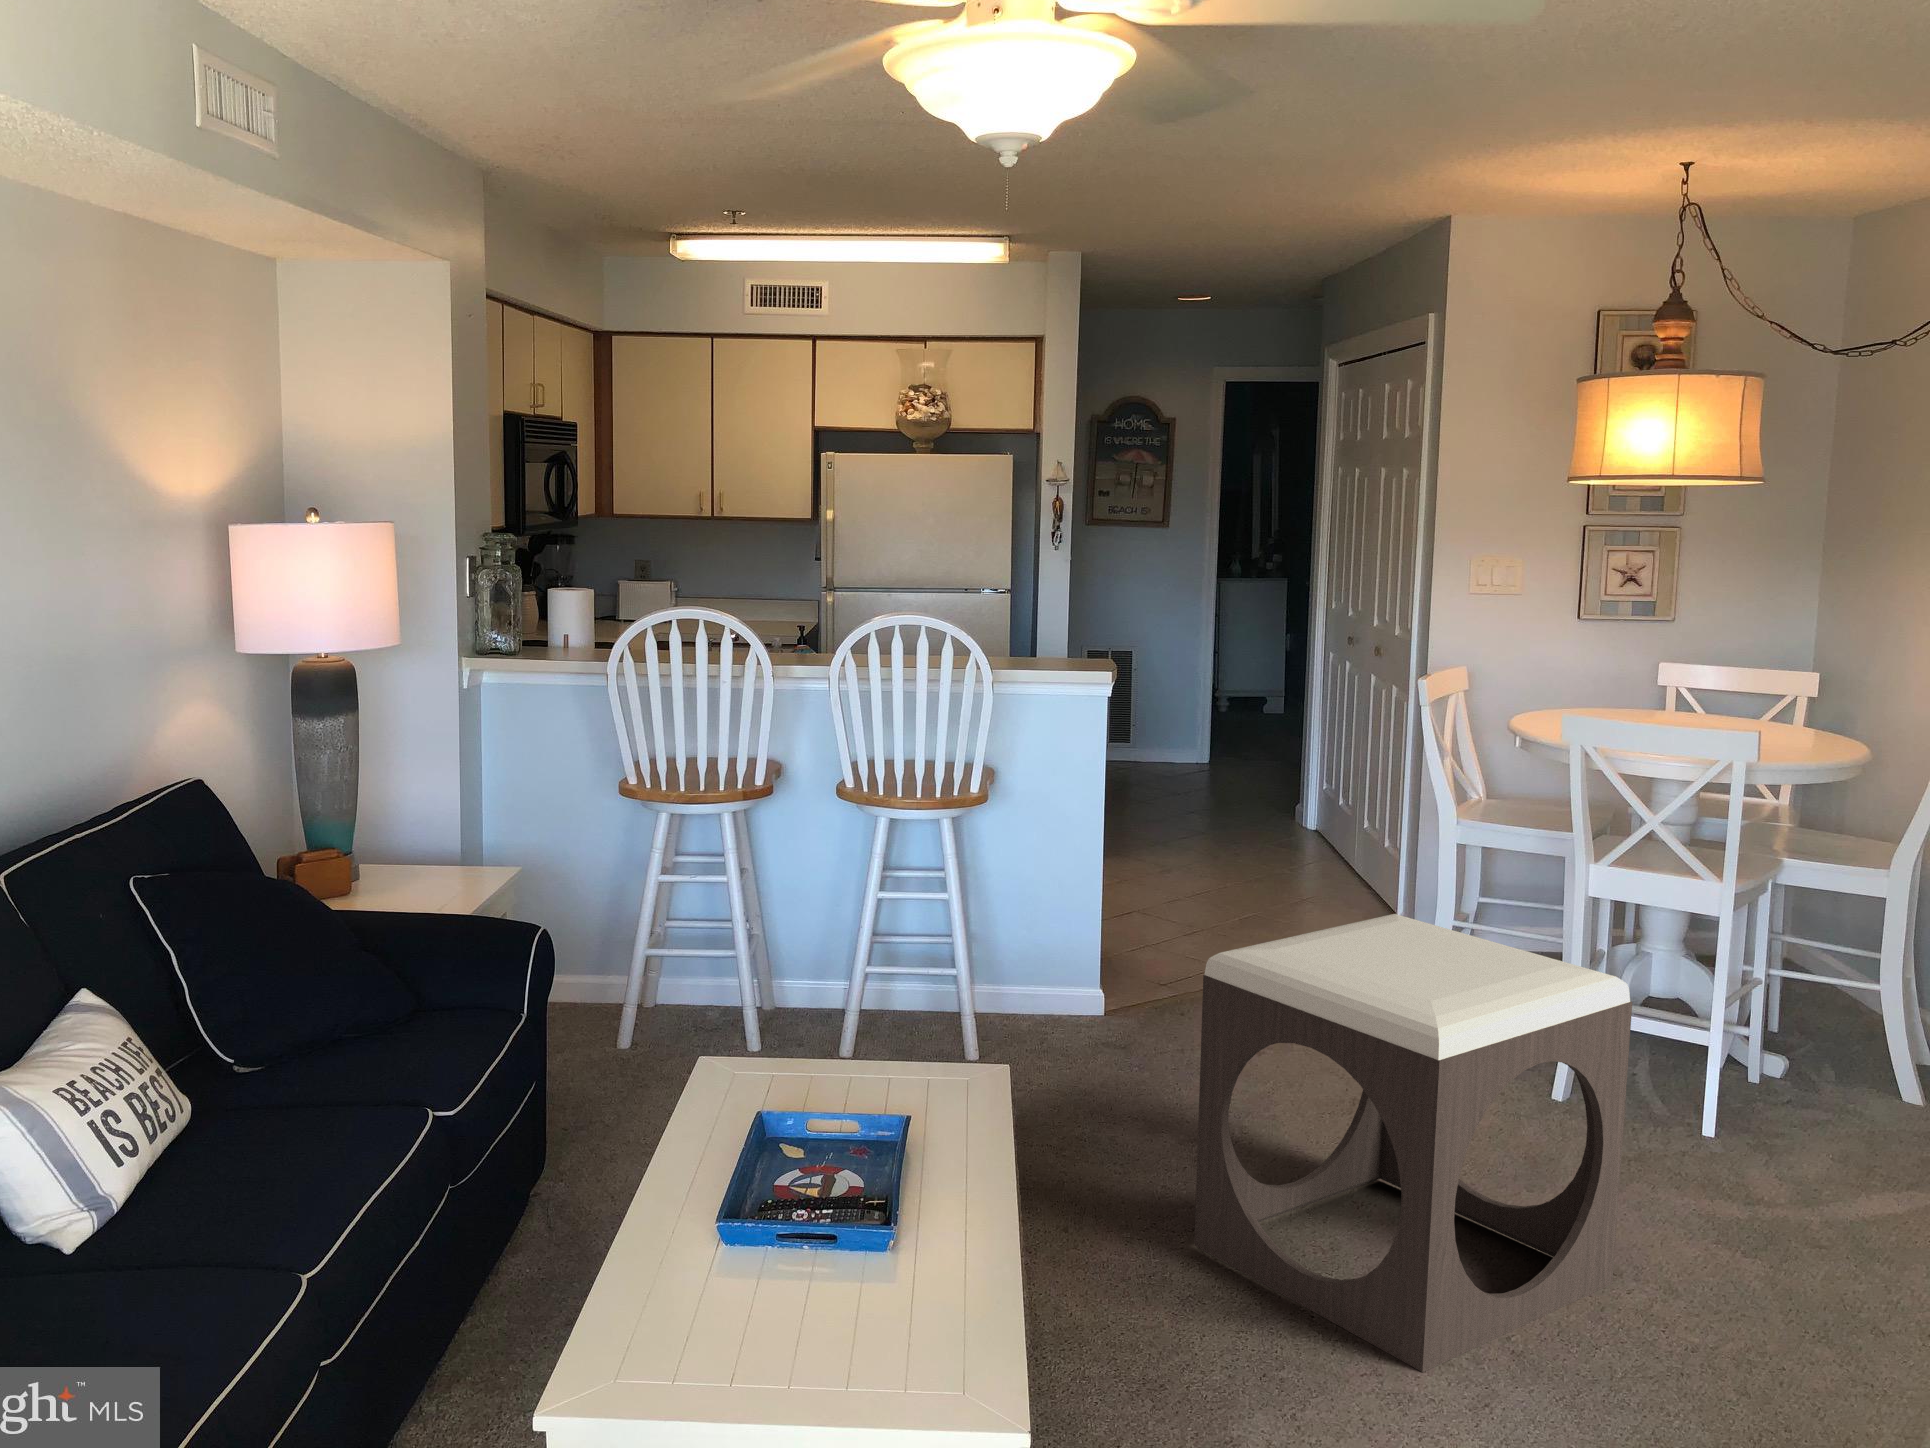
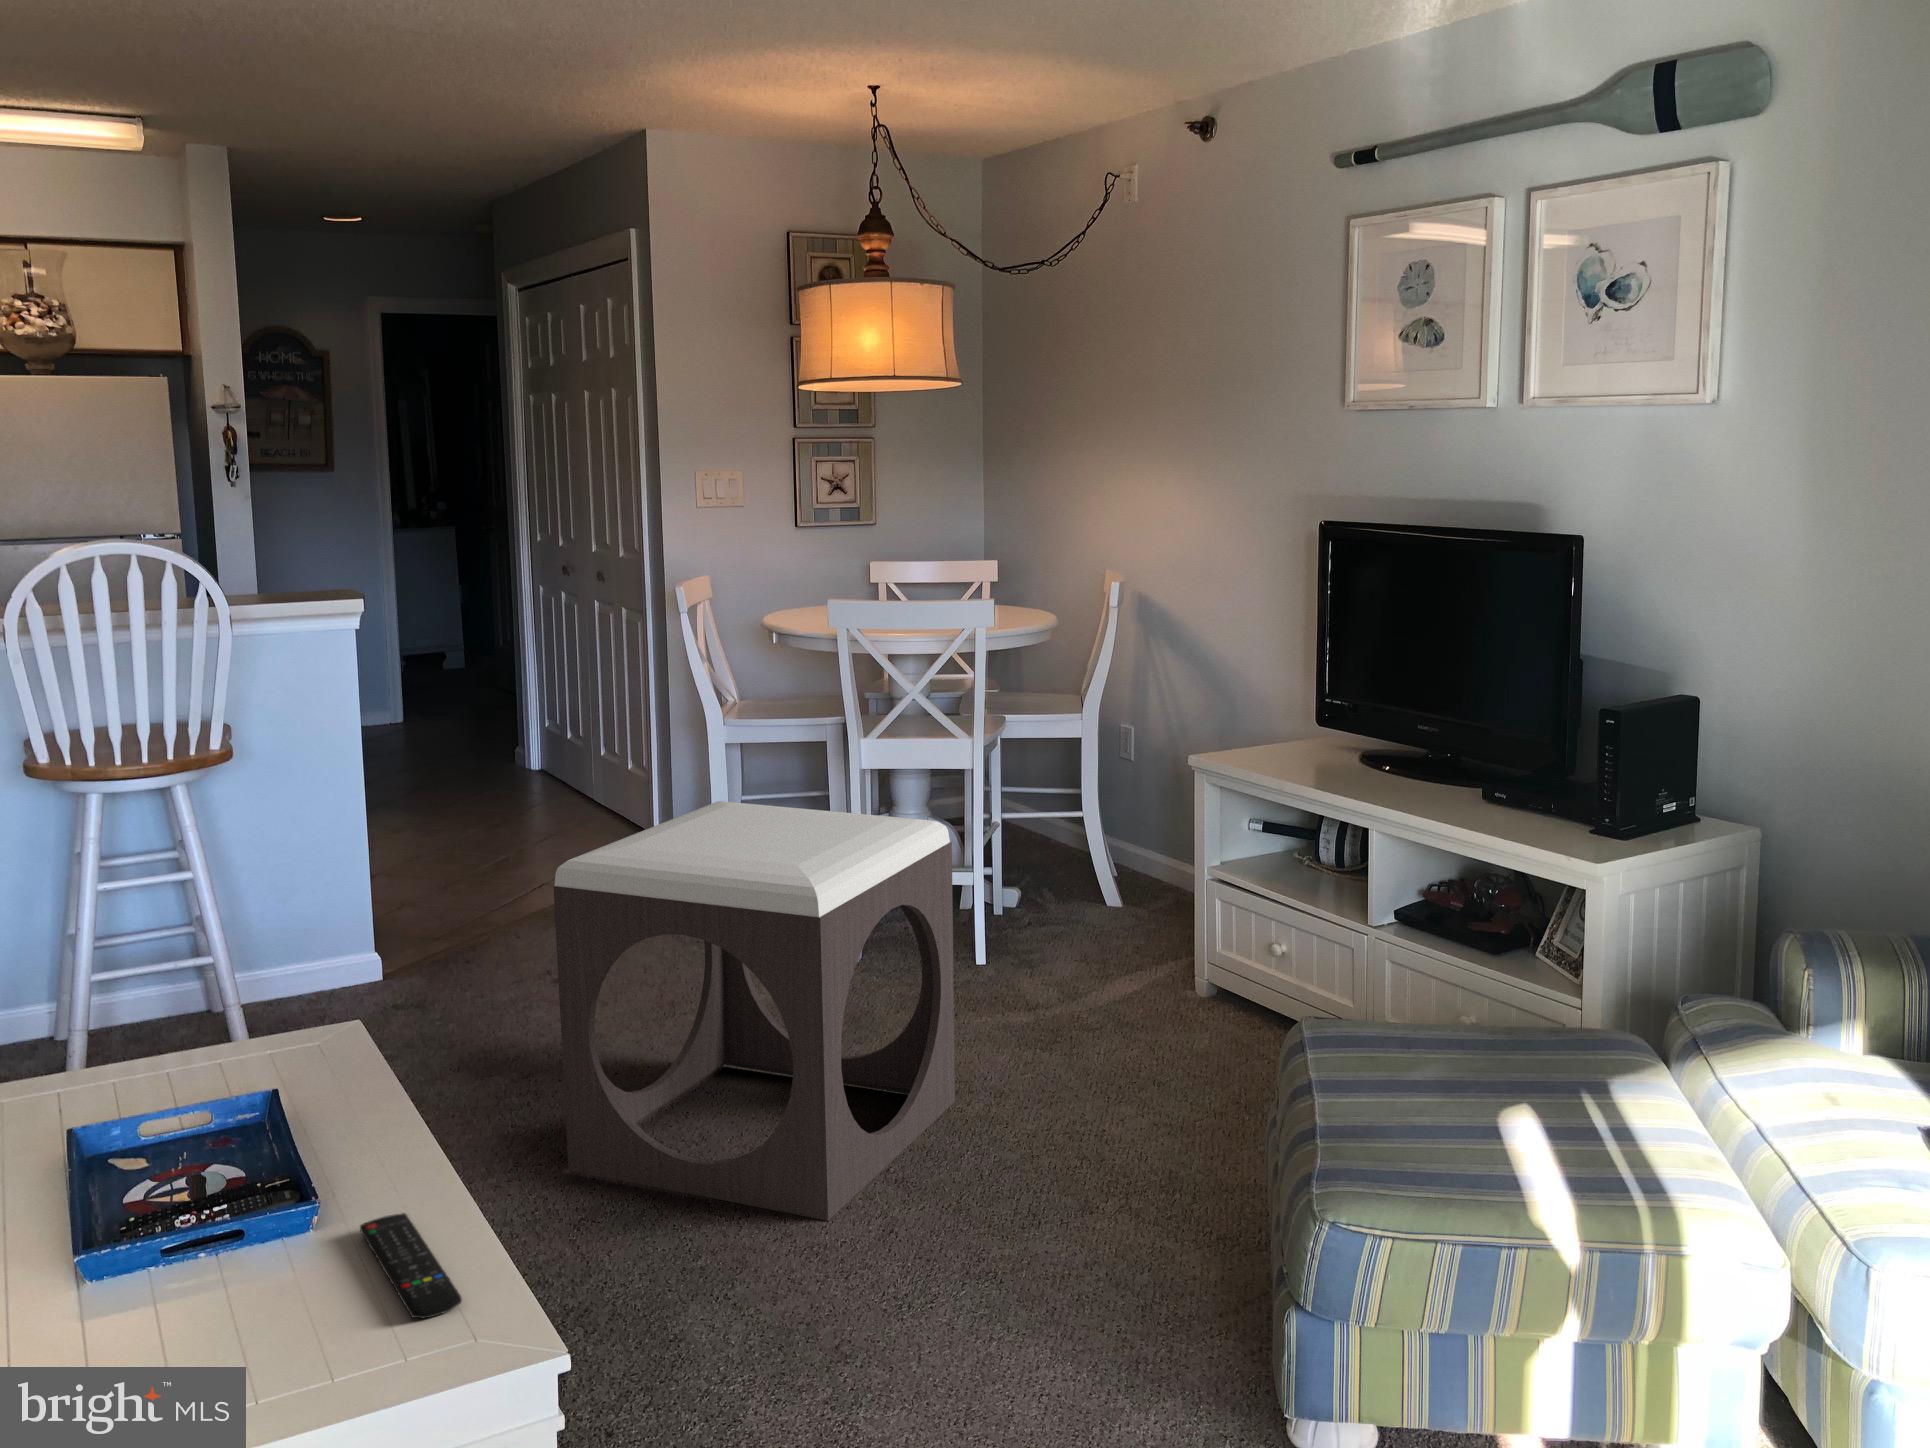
remote control: none [927,1254,973,1357] -> present [360,1213,462,1319]

